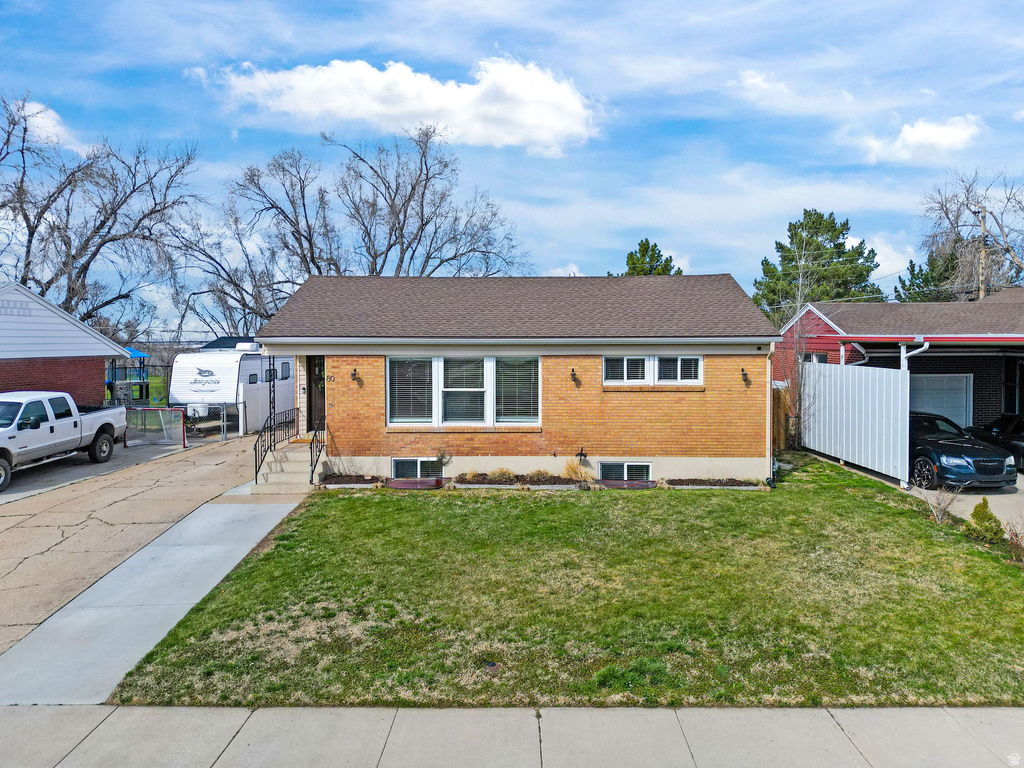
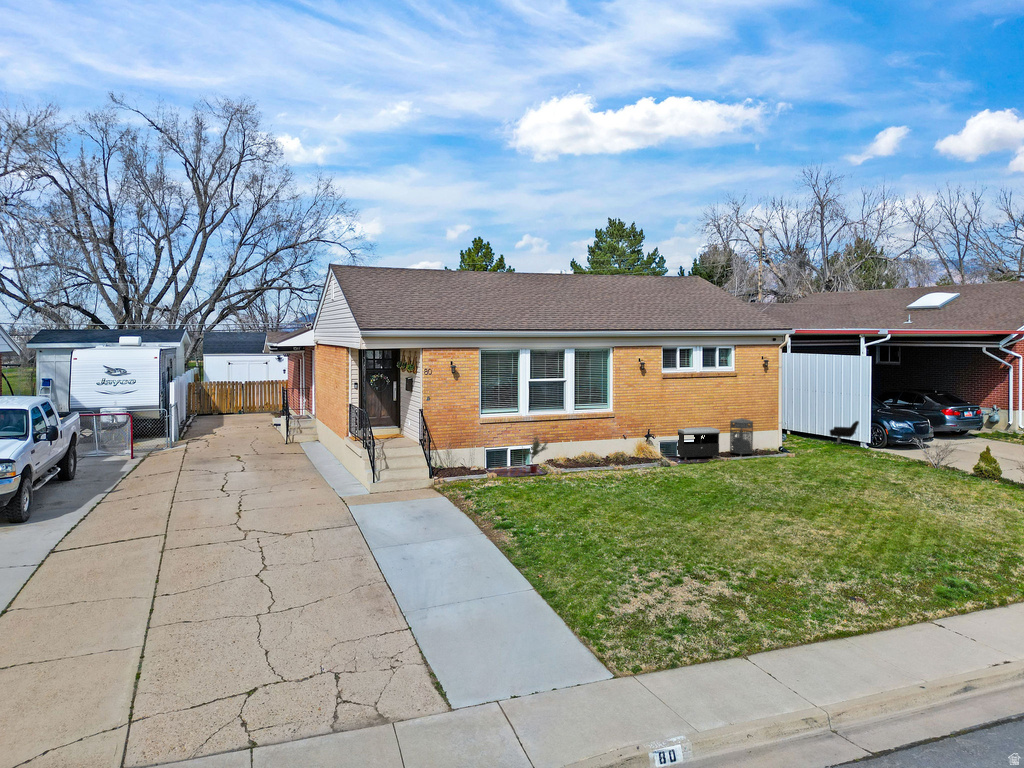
trash can: none [692,441,719,487] -> present [730,418,753,456]
storage bench: none [622,448,667,486] -> present [677,427,720,460]
lounge chair: none [849,452,894,482] -> present [830,421,859,444]

